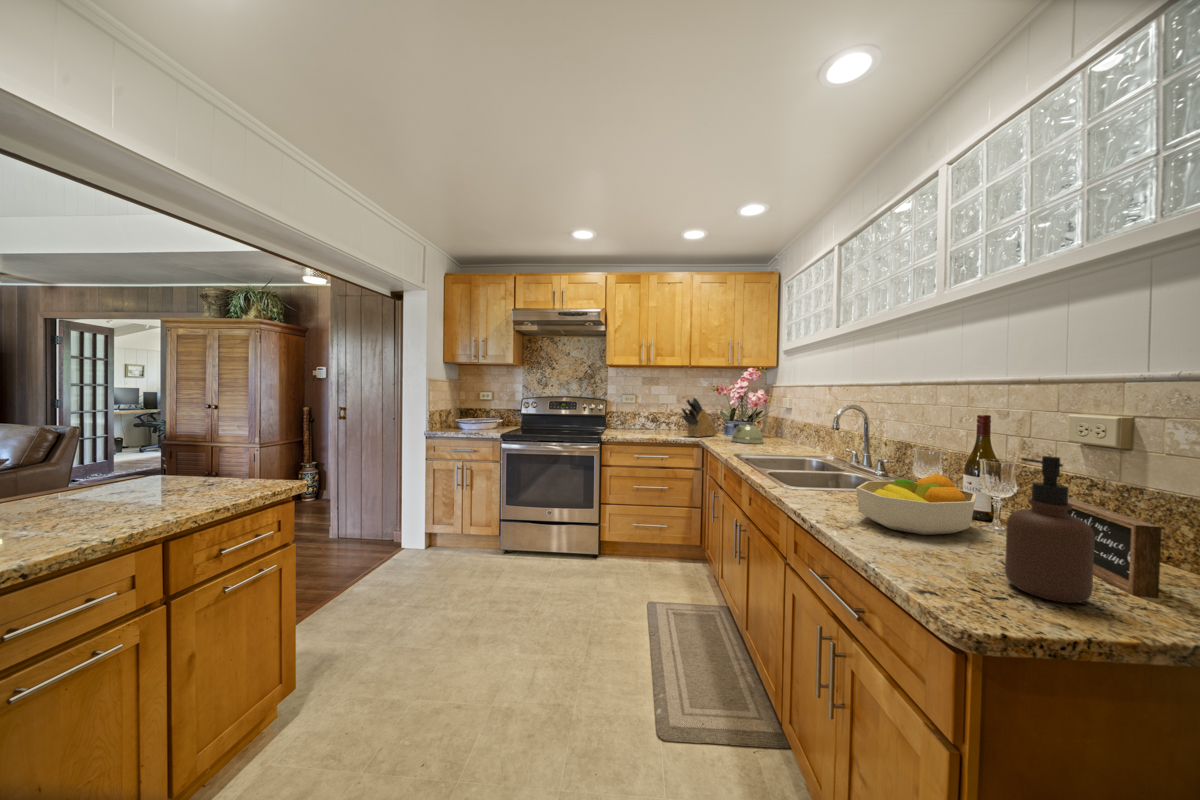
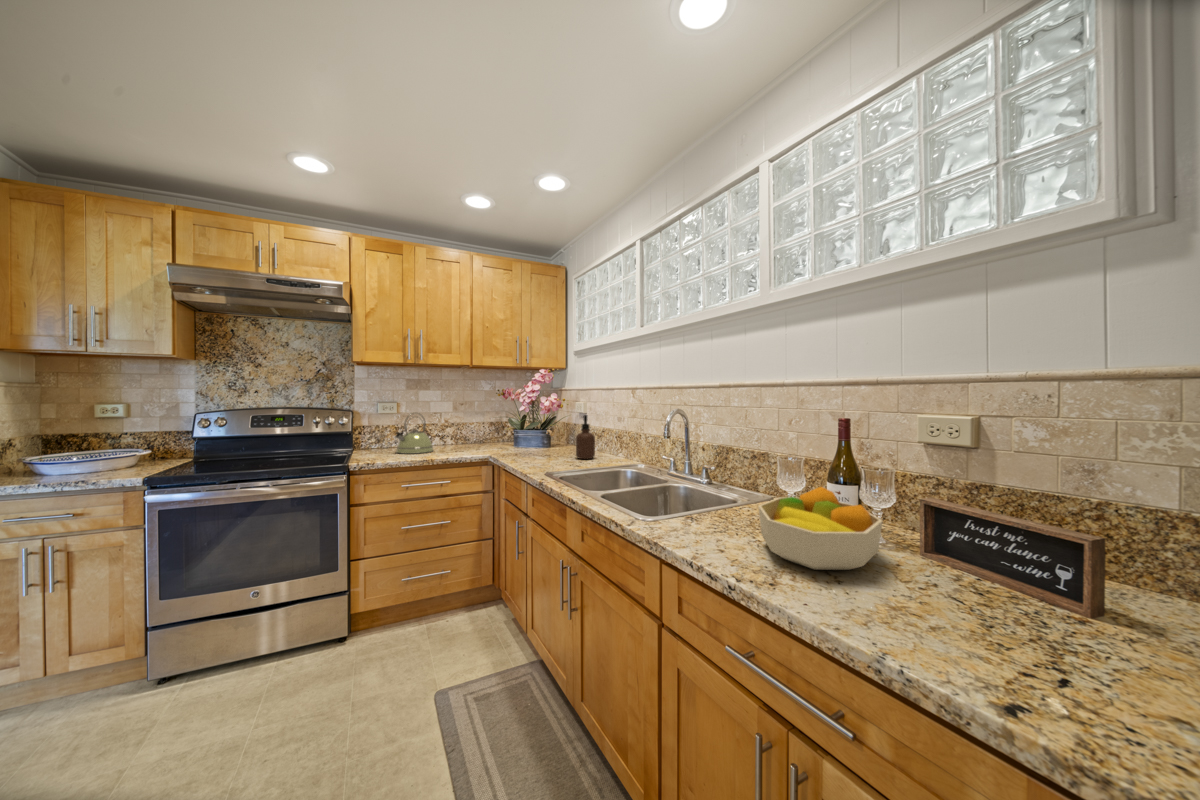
knife block: present [682,398,718,437] -> none [466,403,509,453]
kettle: present [732,408,763,444] -> present [396,413,433,454]
soap dispenser: present [1005,456,1095,603] -> present [576,415,595,459]

